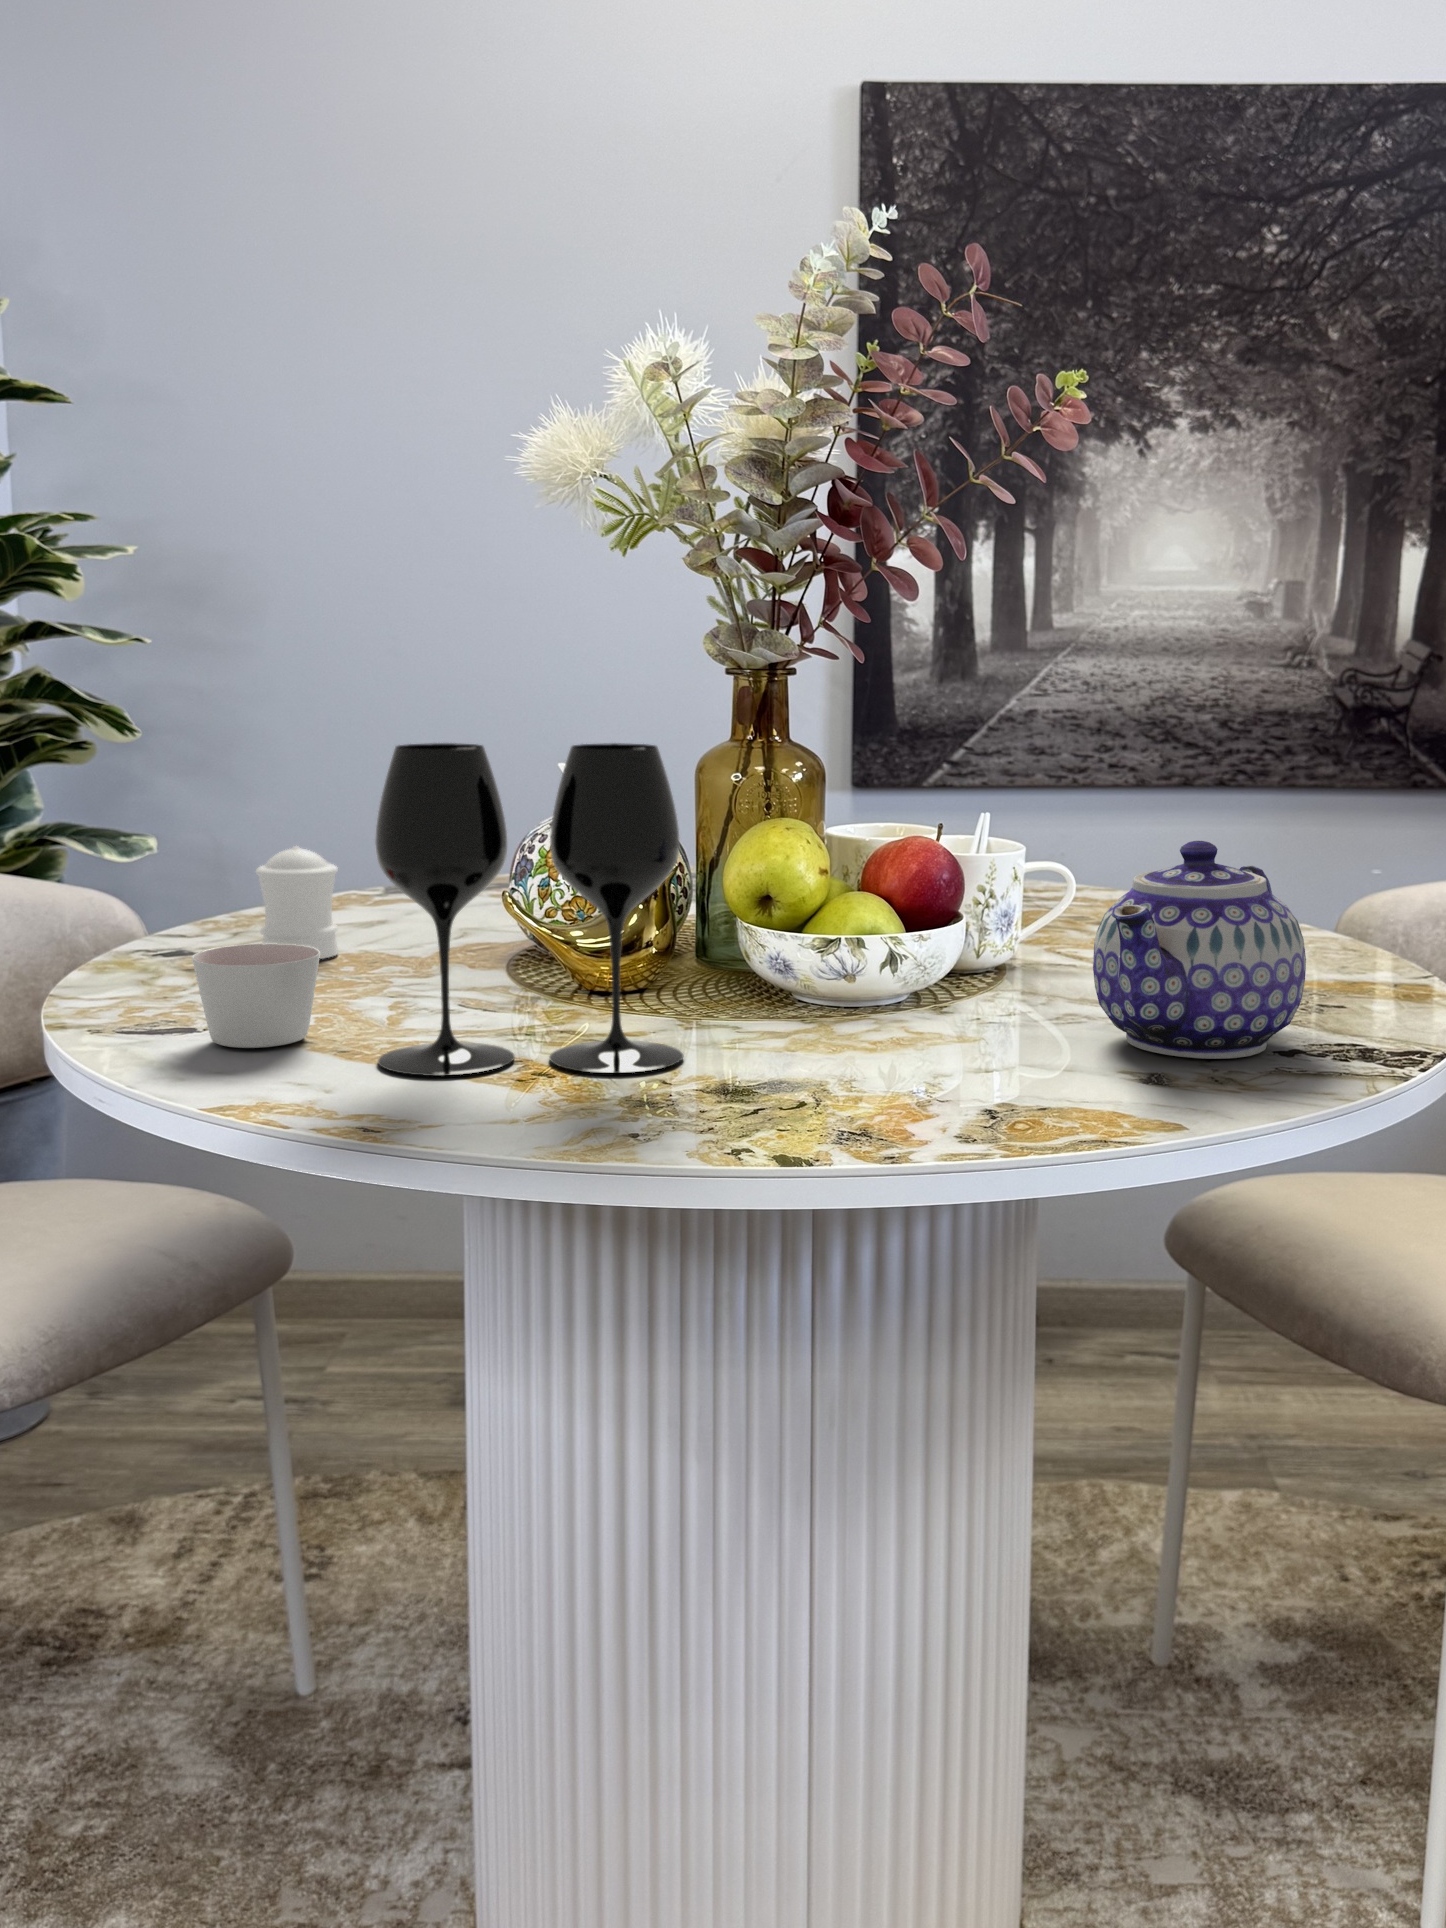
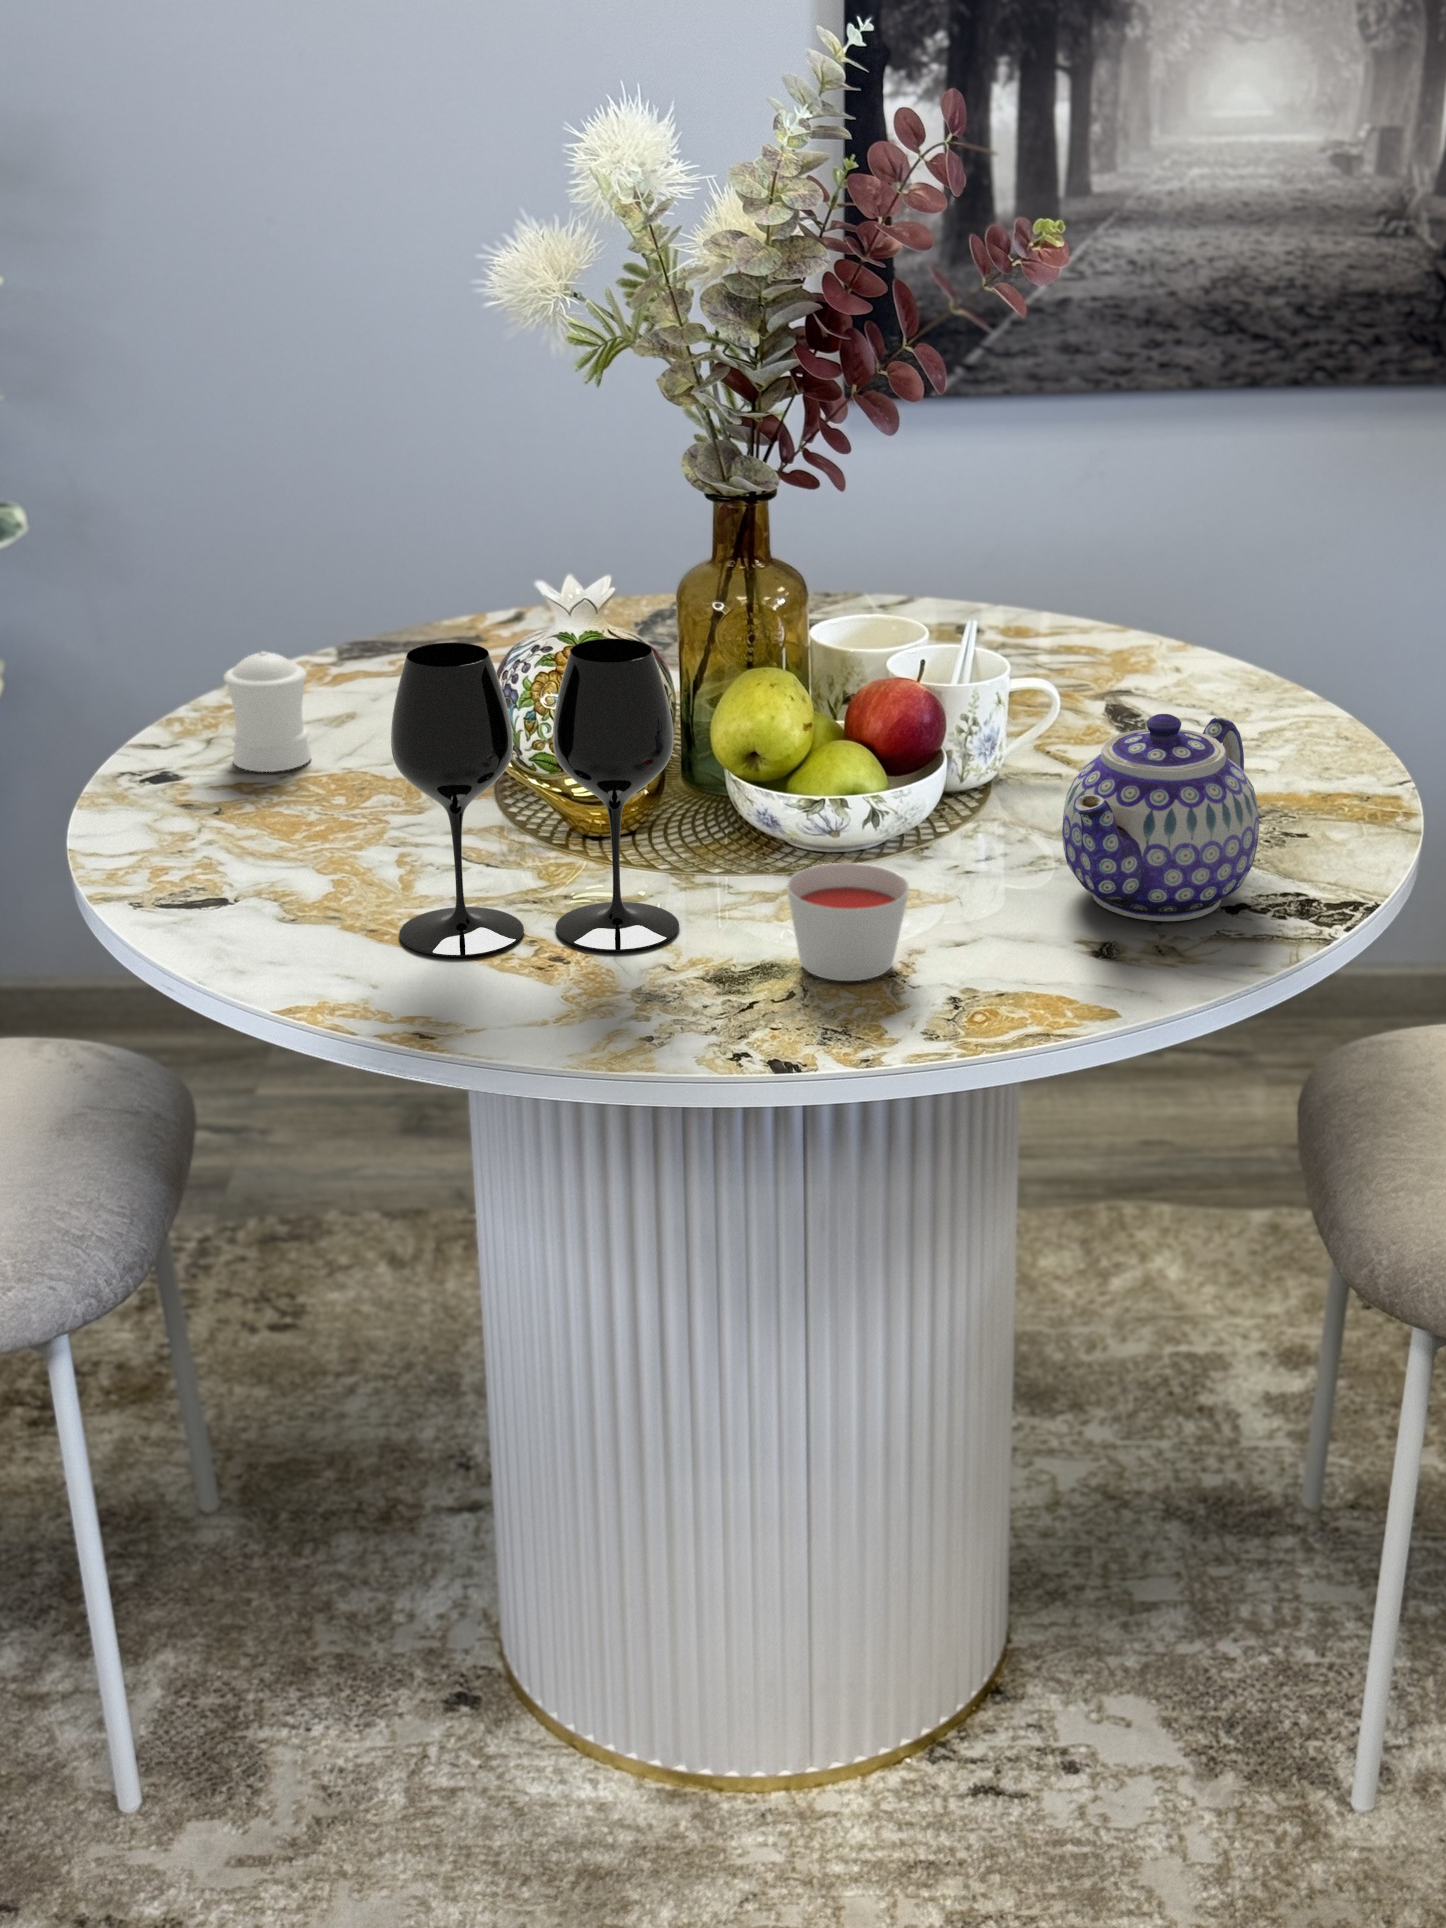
candle: present [192,943,320,1048] -> present [787,863,909,981]

